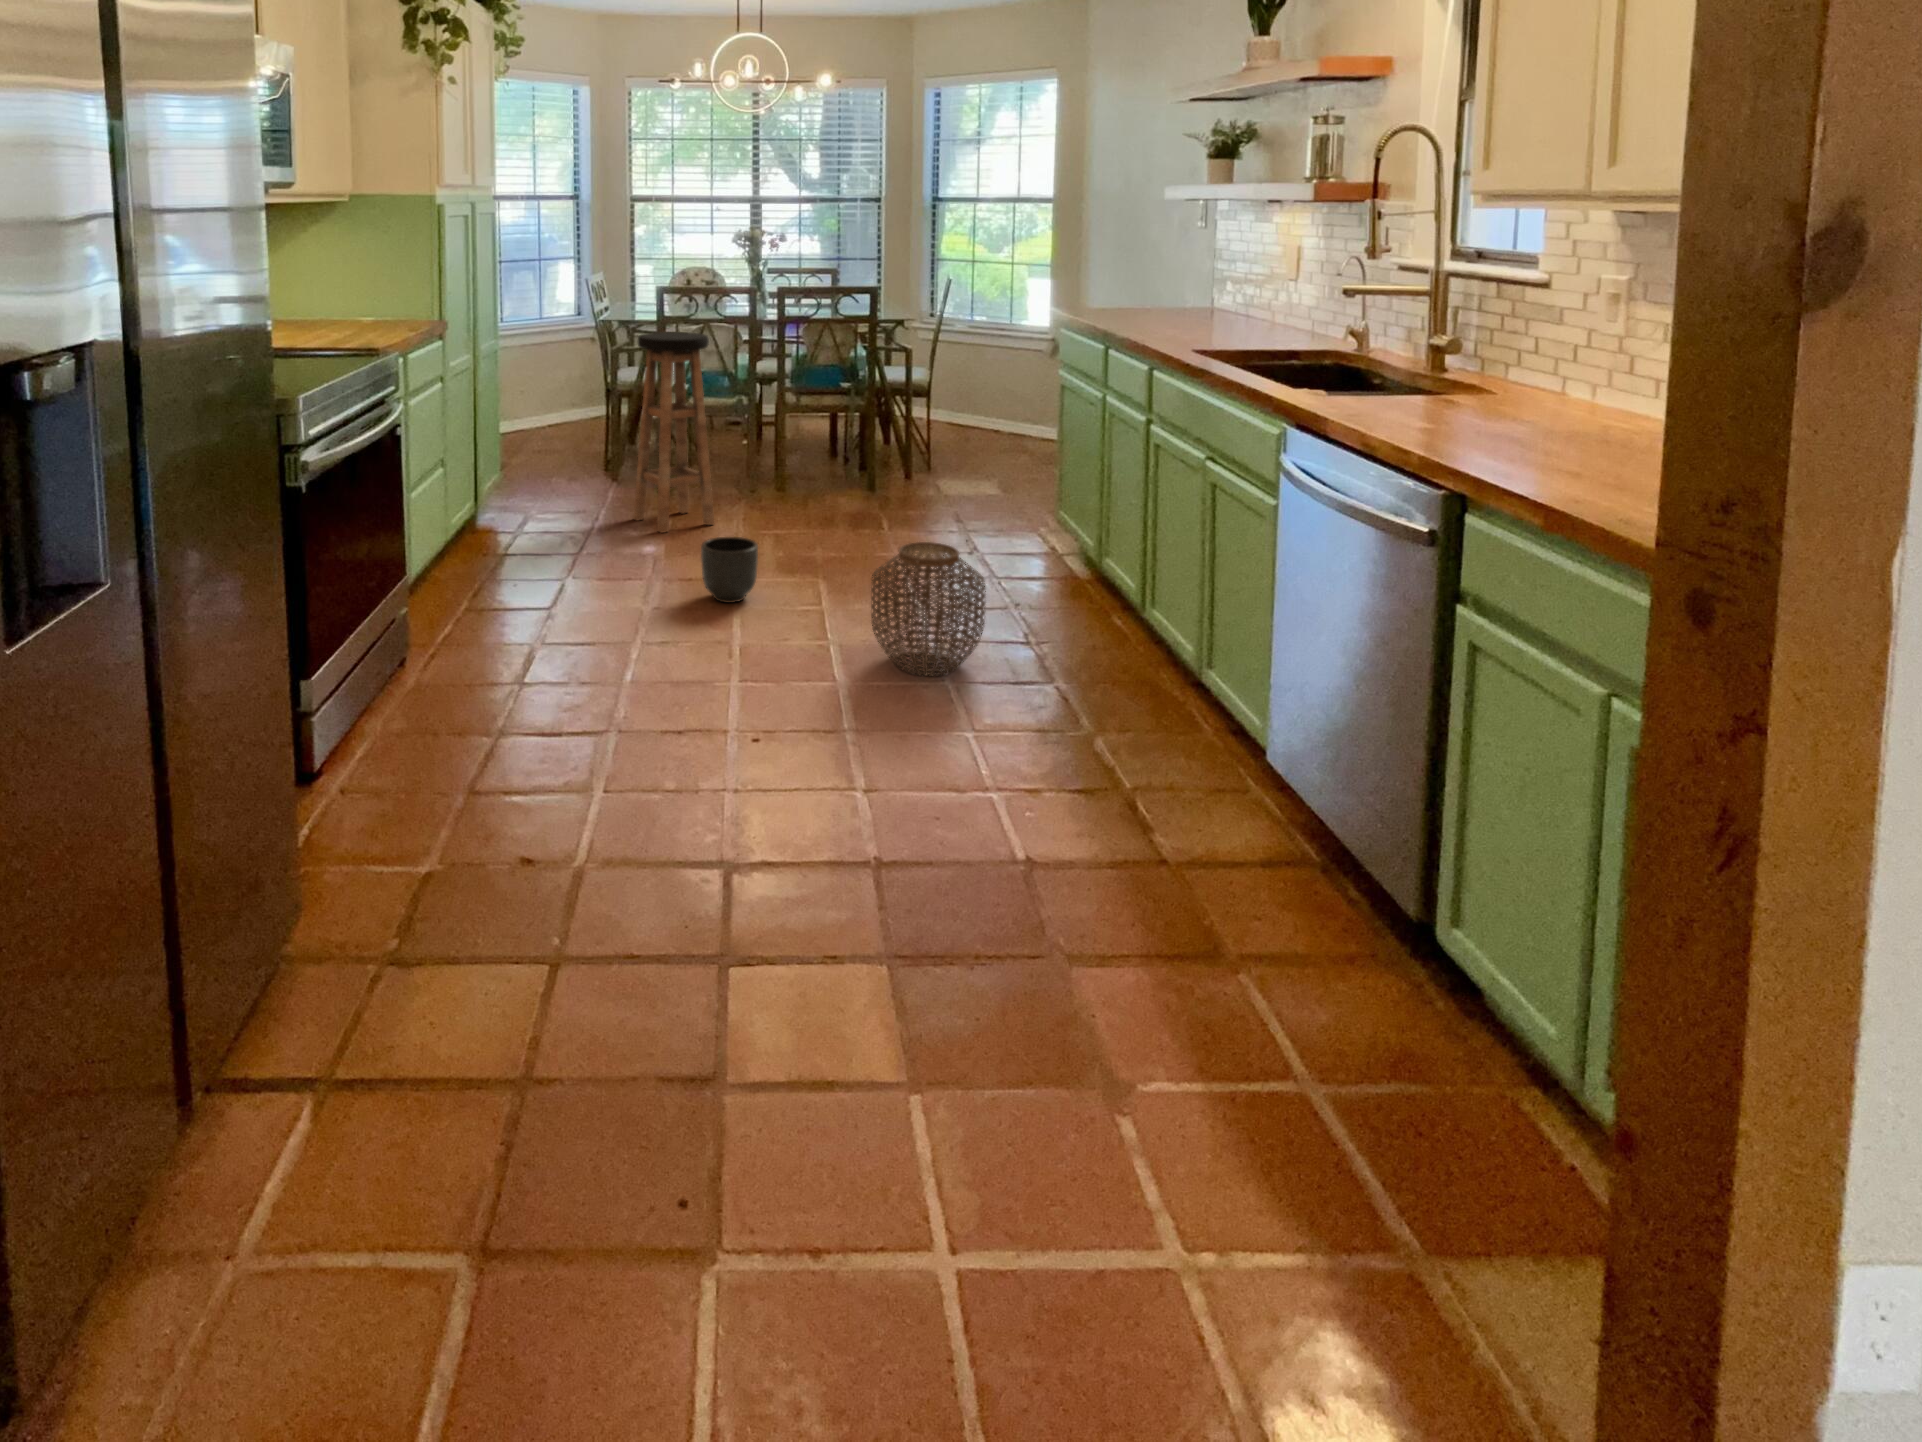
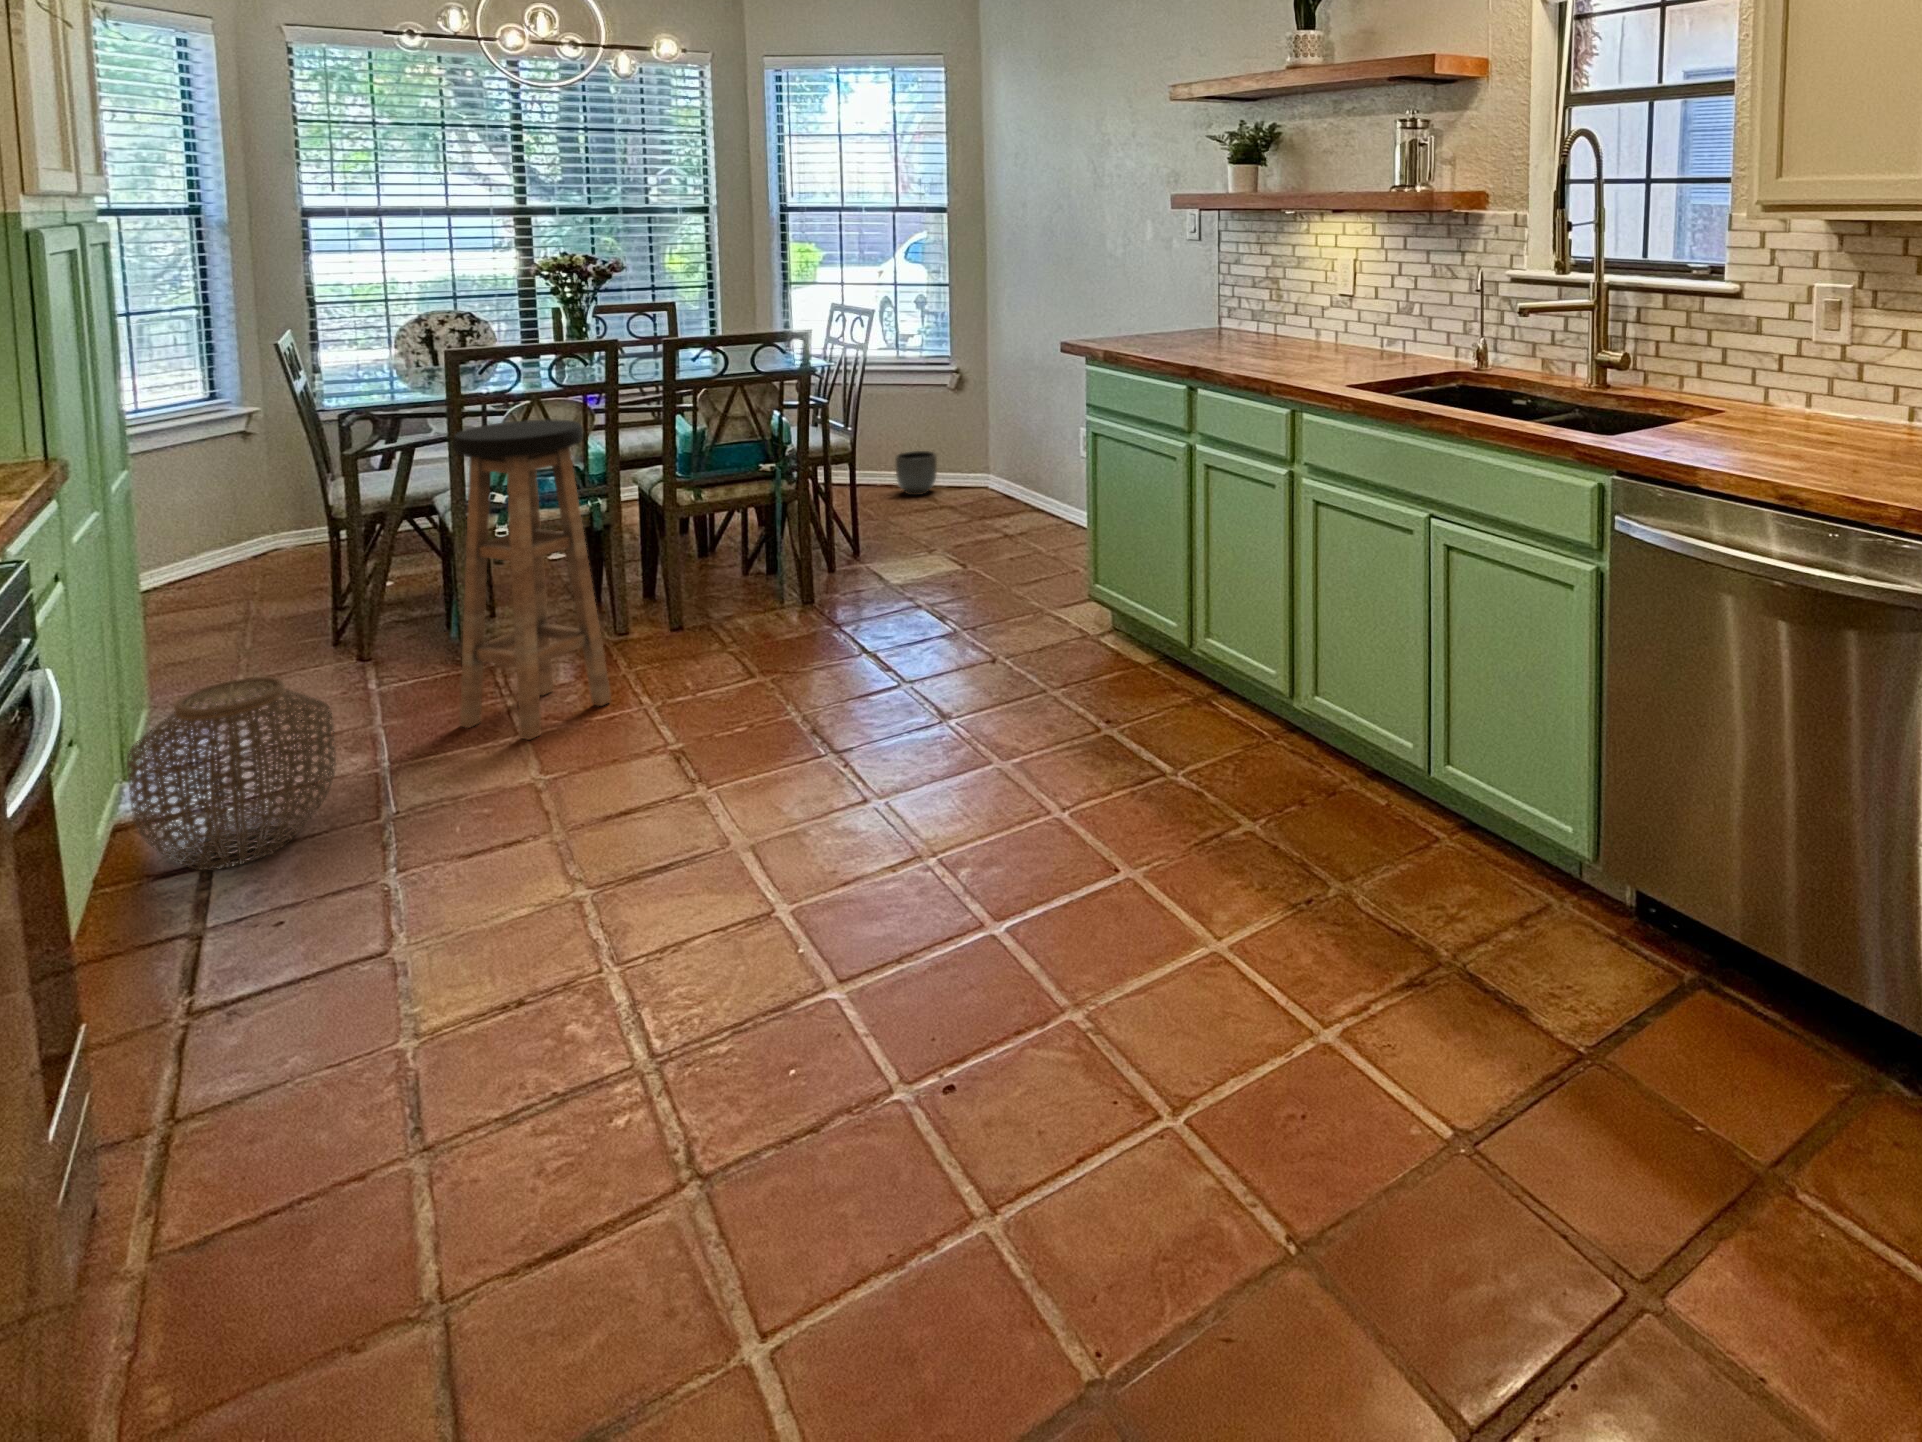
planter: present [701,537,758,603] -> present [895,451,937,495]
woven basket: present [871,542,986,676] -> present [127,677,336,870]

